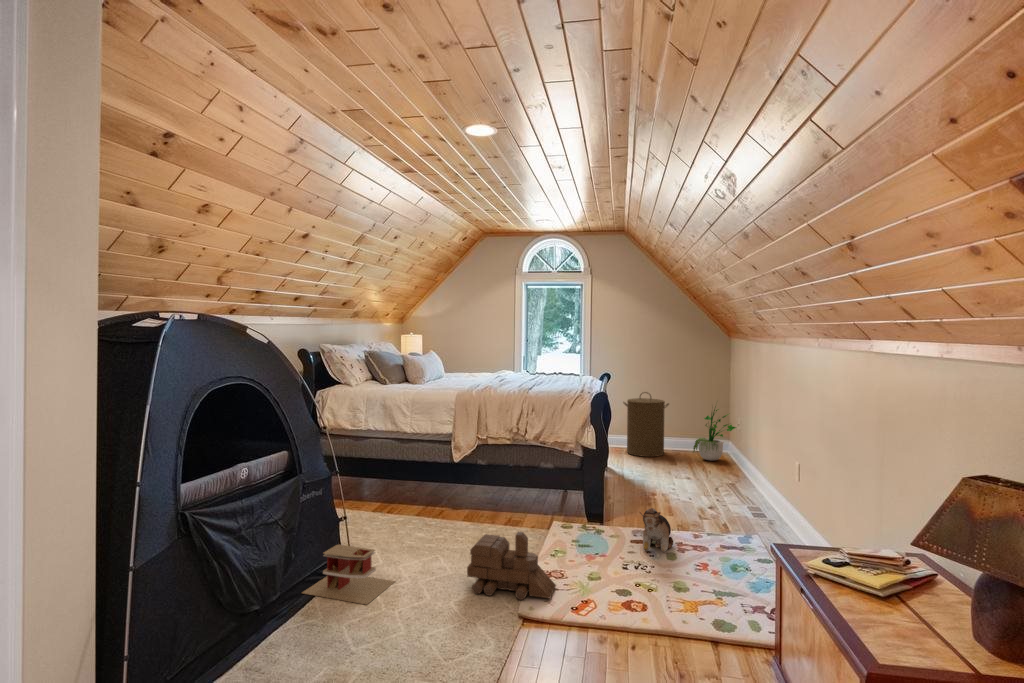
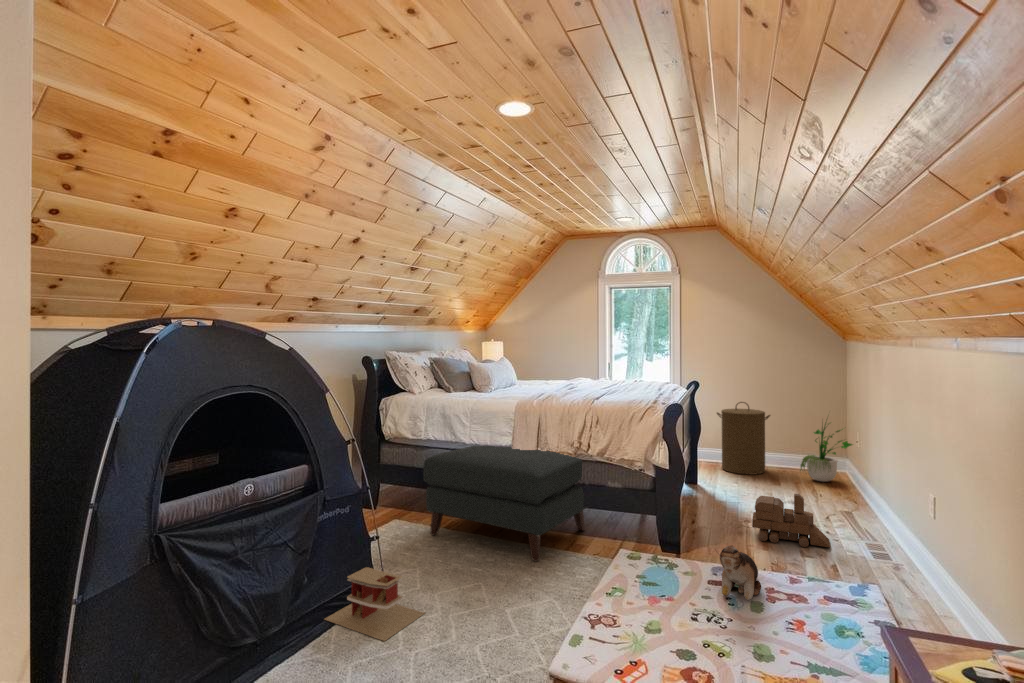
ottoman: none [369,432,523,535] -> present [423,446,587,561]
toy train: present [467,532,556,600] -> present [752,494,830,547]

